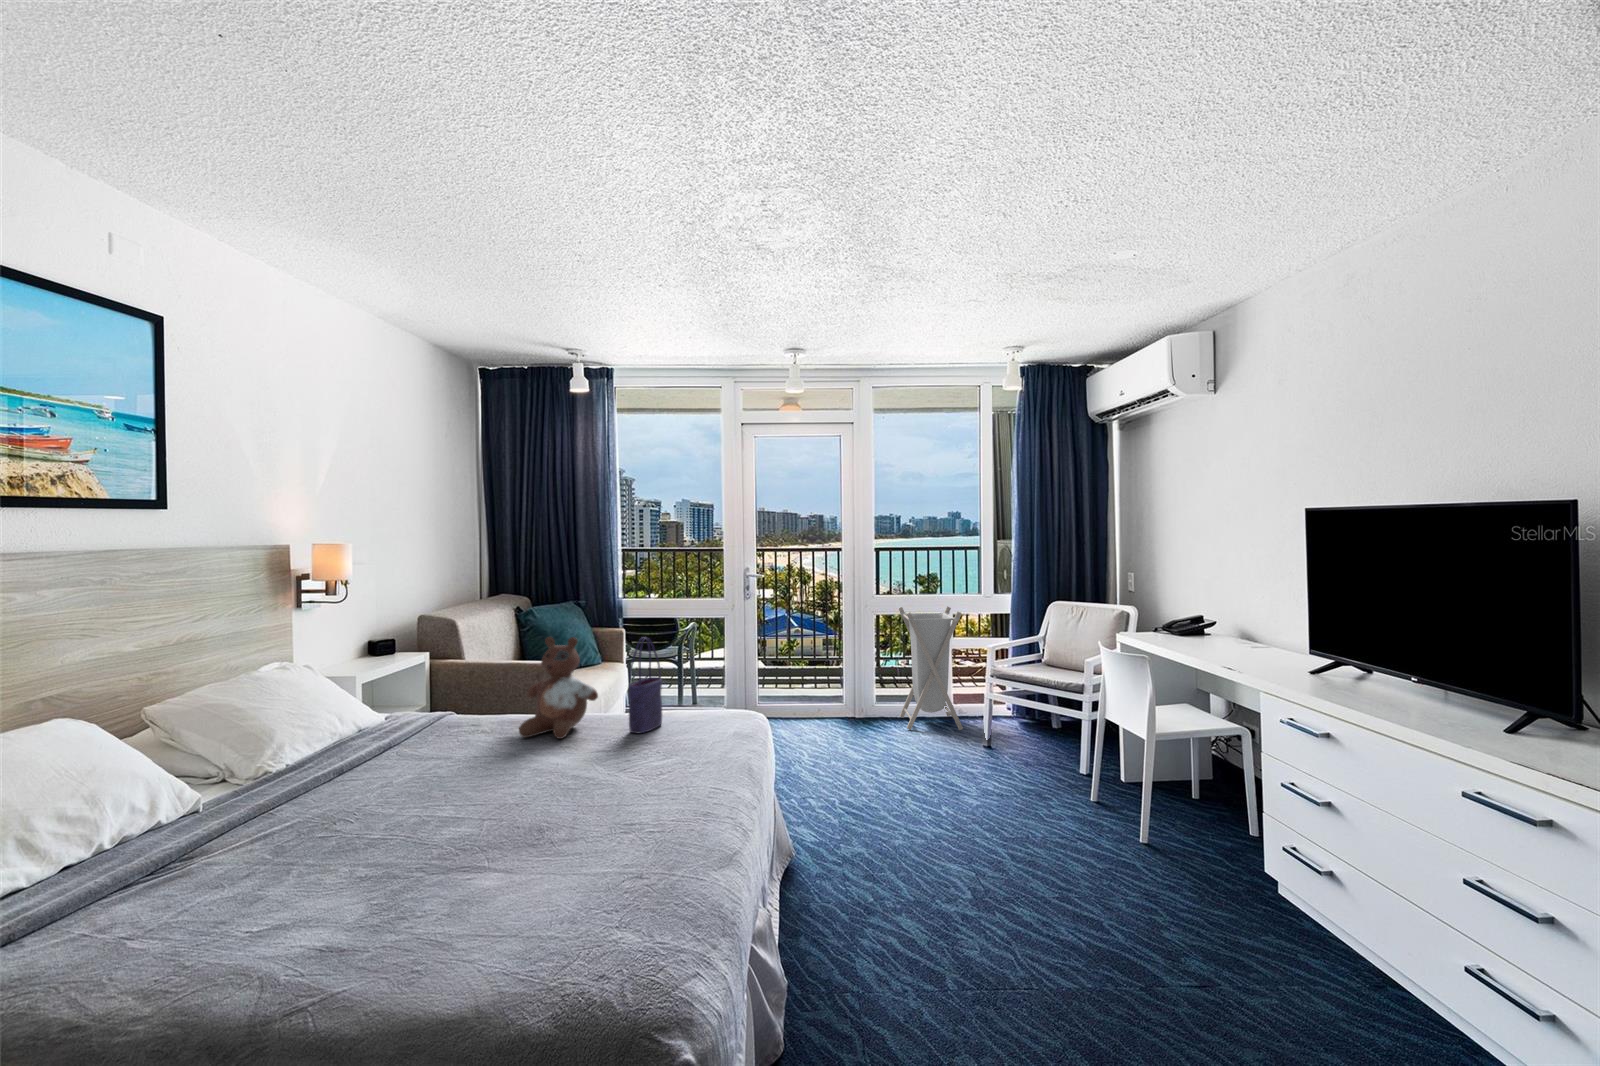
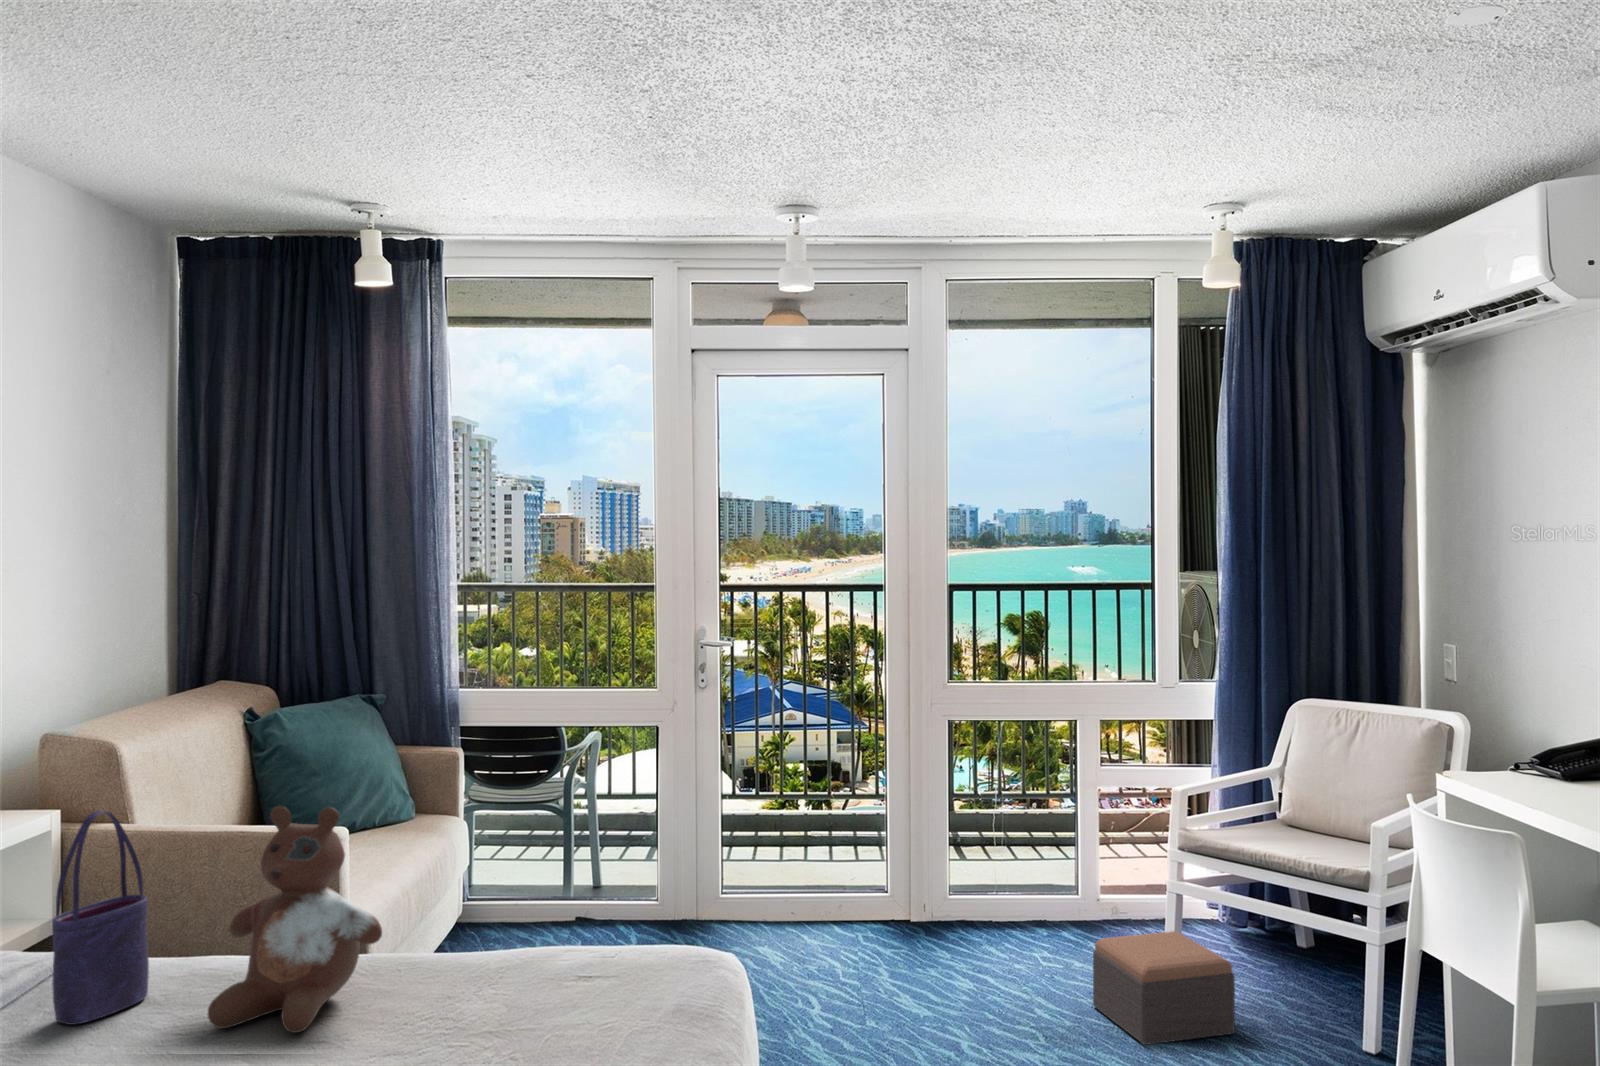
laundry hamper: present [899,606,963,730] -> none [994,705,1122,950]
tote bag: present [628,638,662,733] -> present [52,810,149,1025]
footstool: none [946,717,1016,771] -> present [1093,931,1235,1045]

